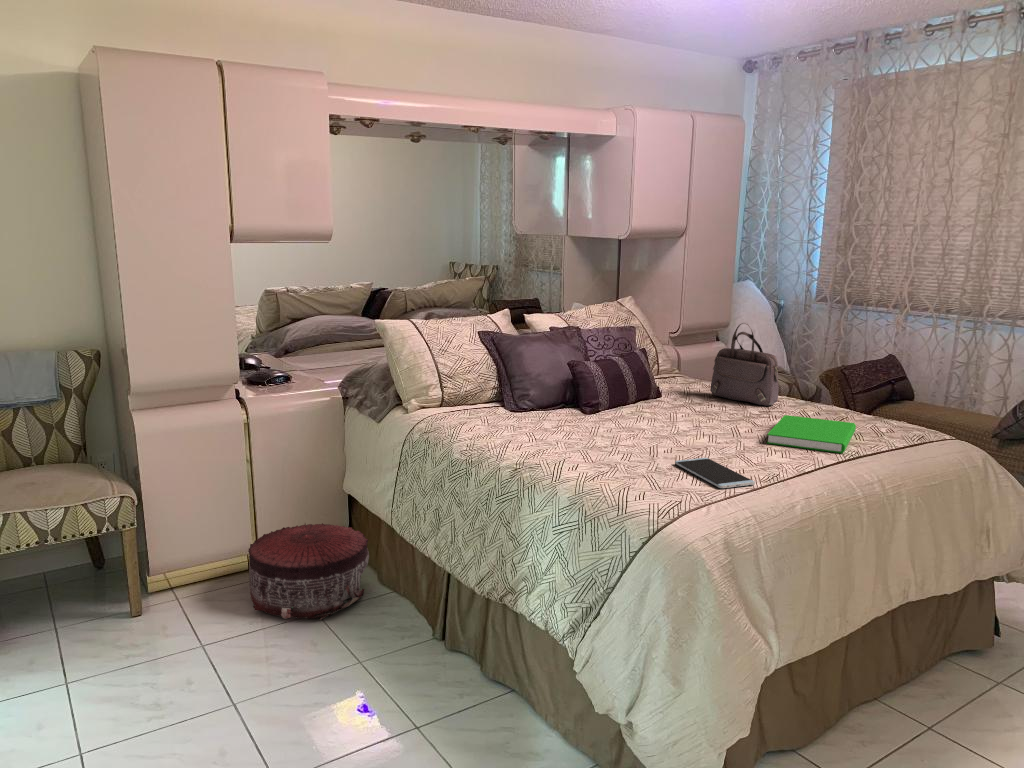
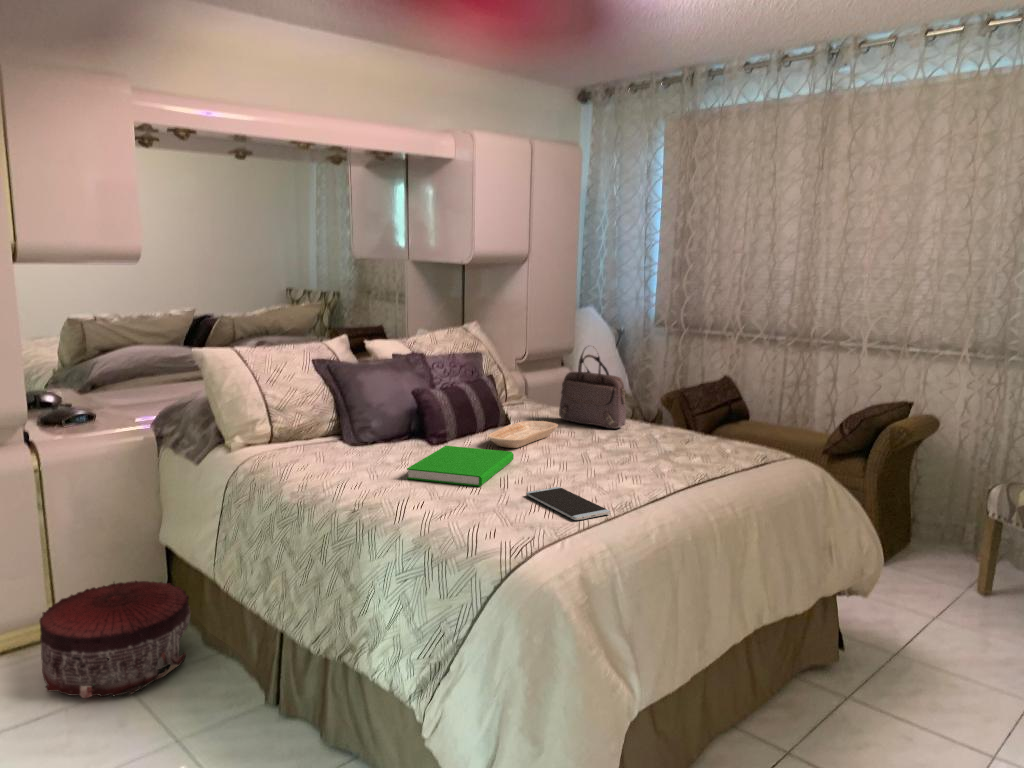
tray: none [639,395,709,420] -> present [488,421,558,448]
book: present [767,415,856,453] -> present [407,446,514,487]

